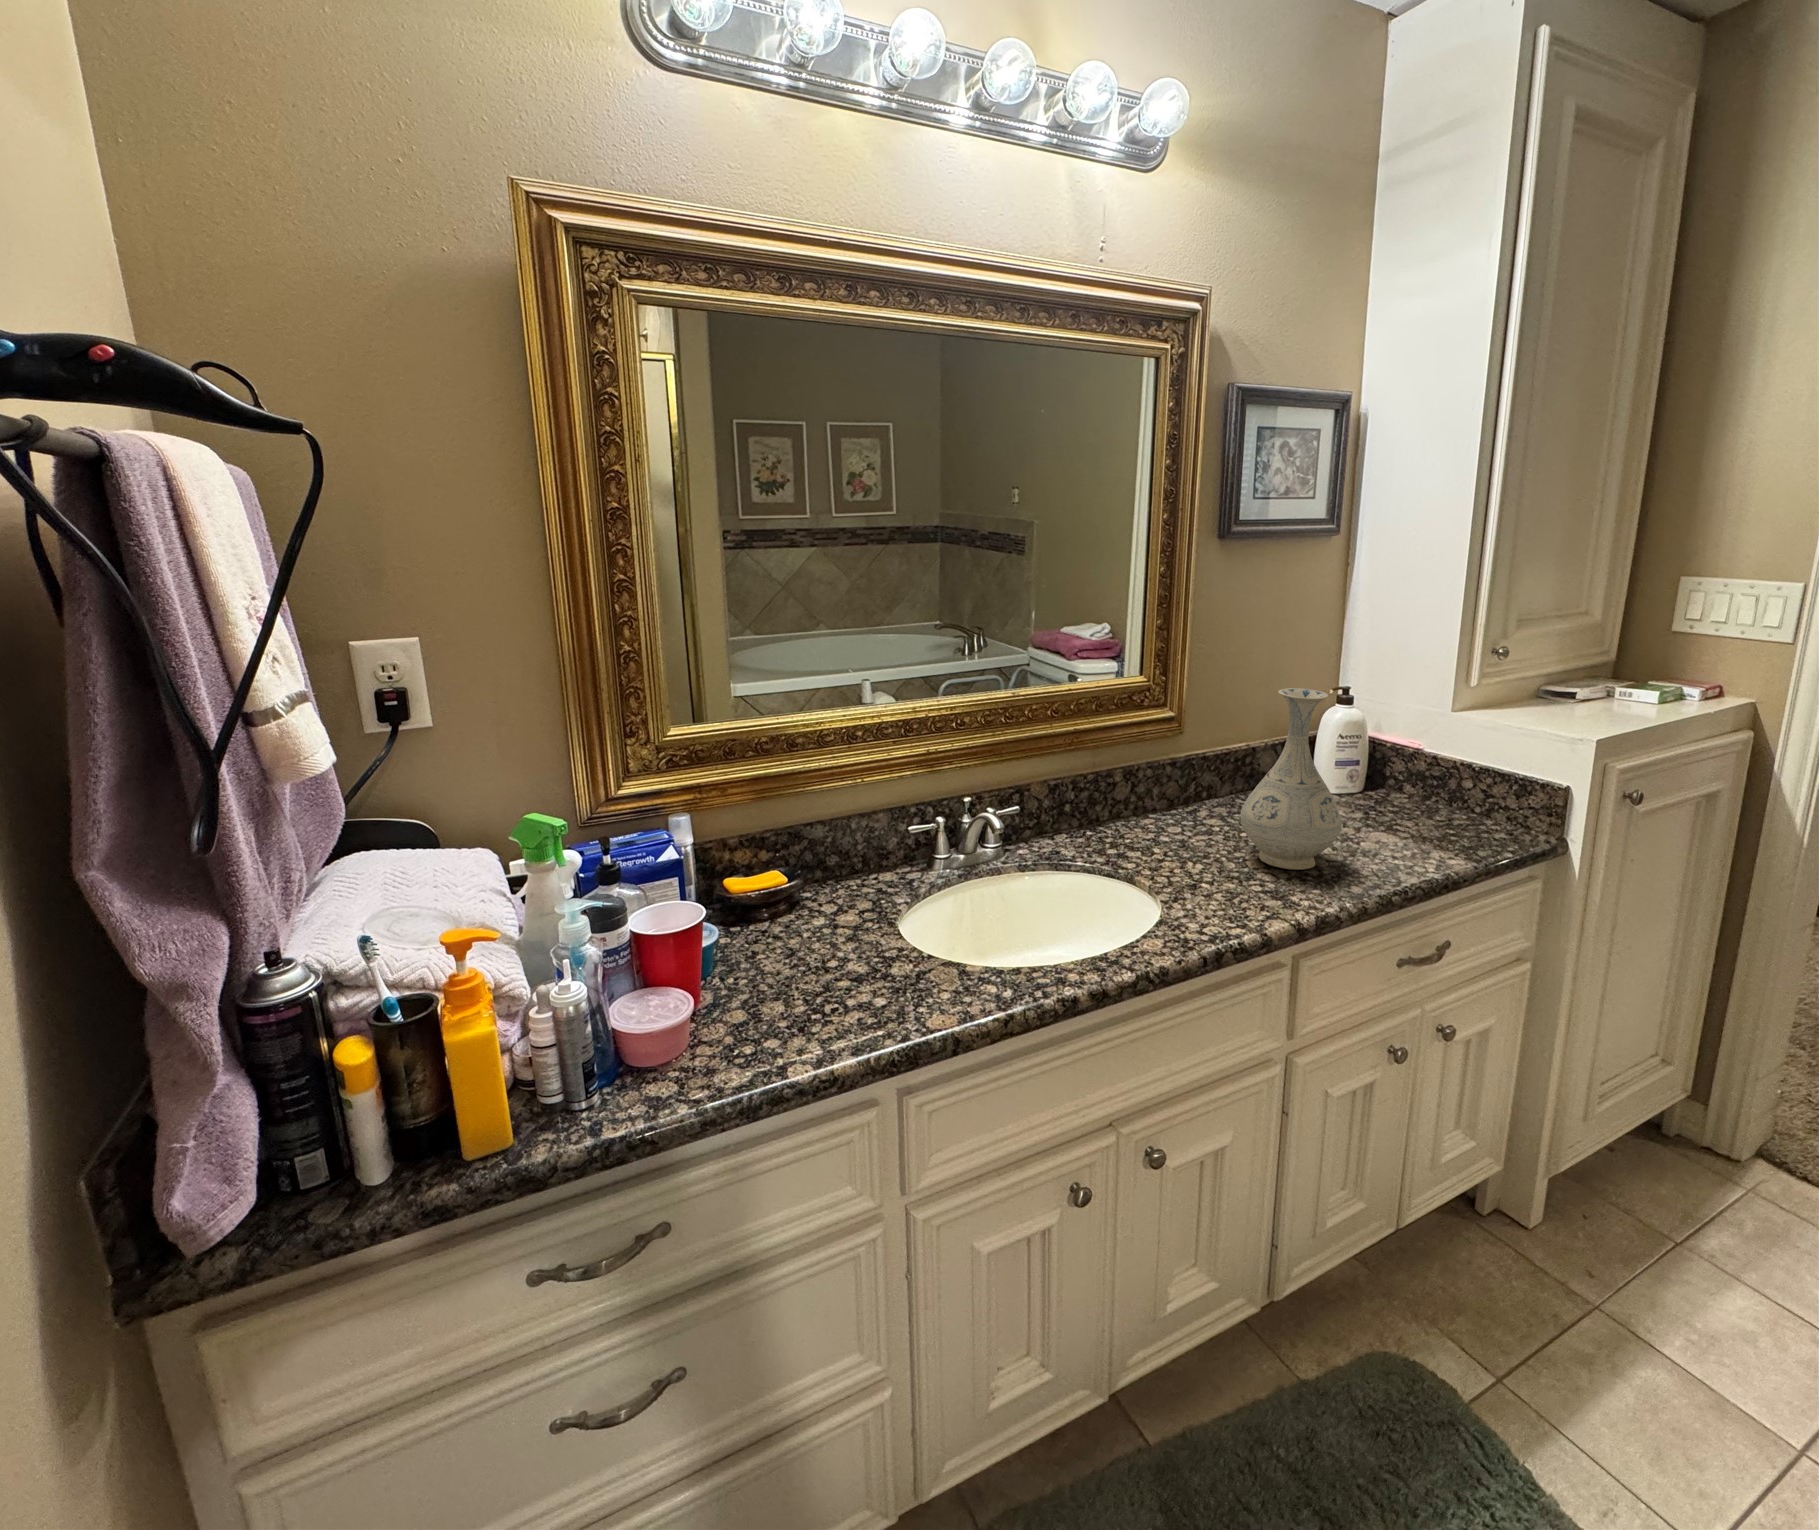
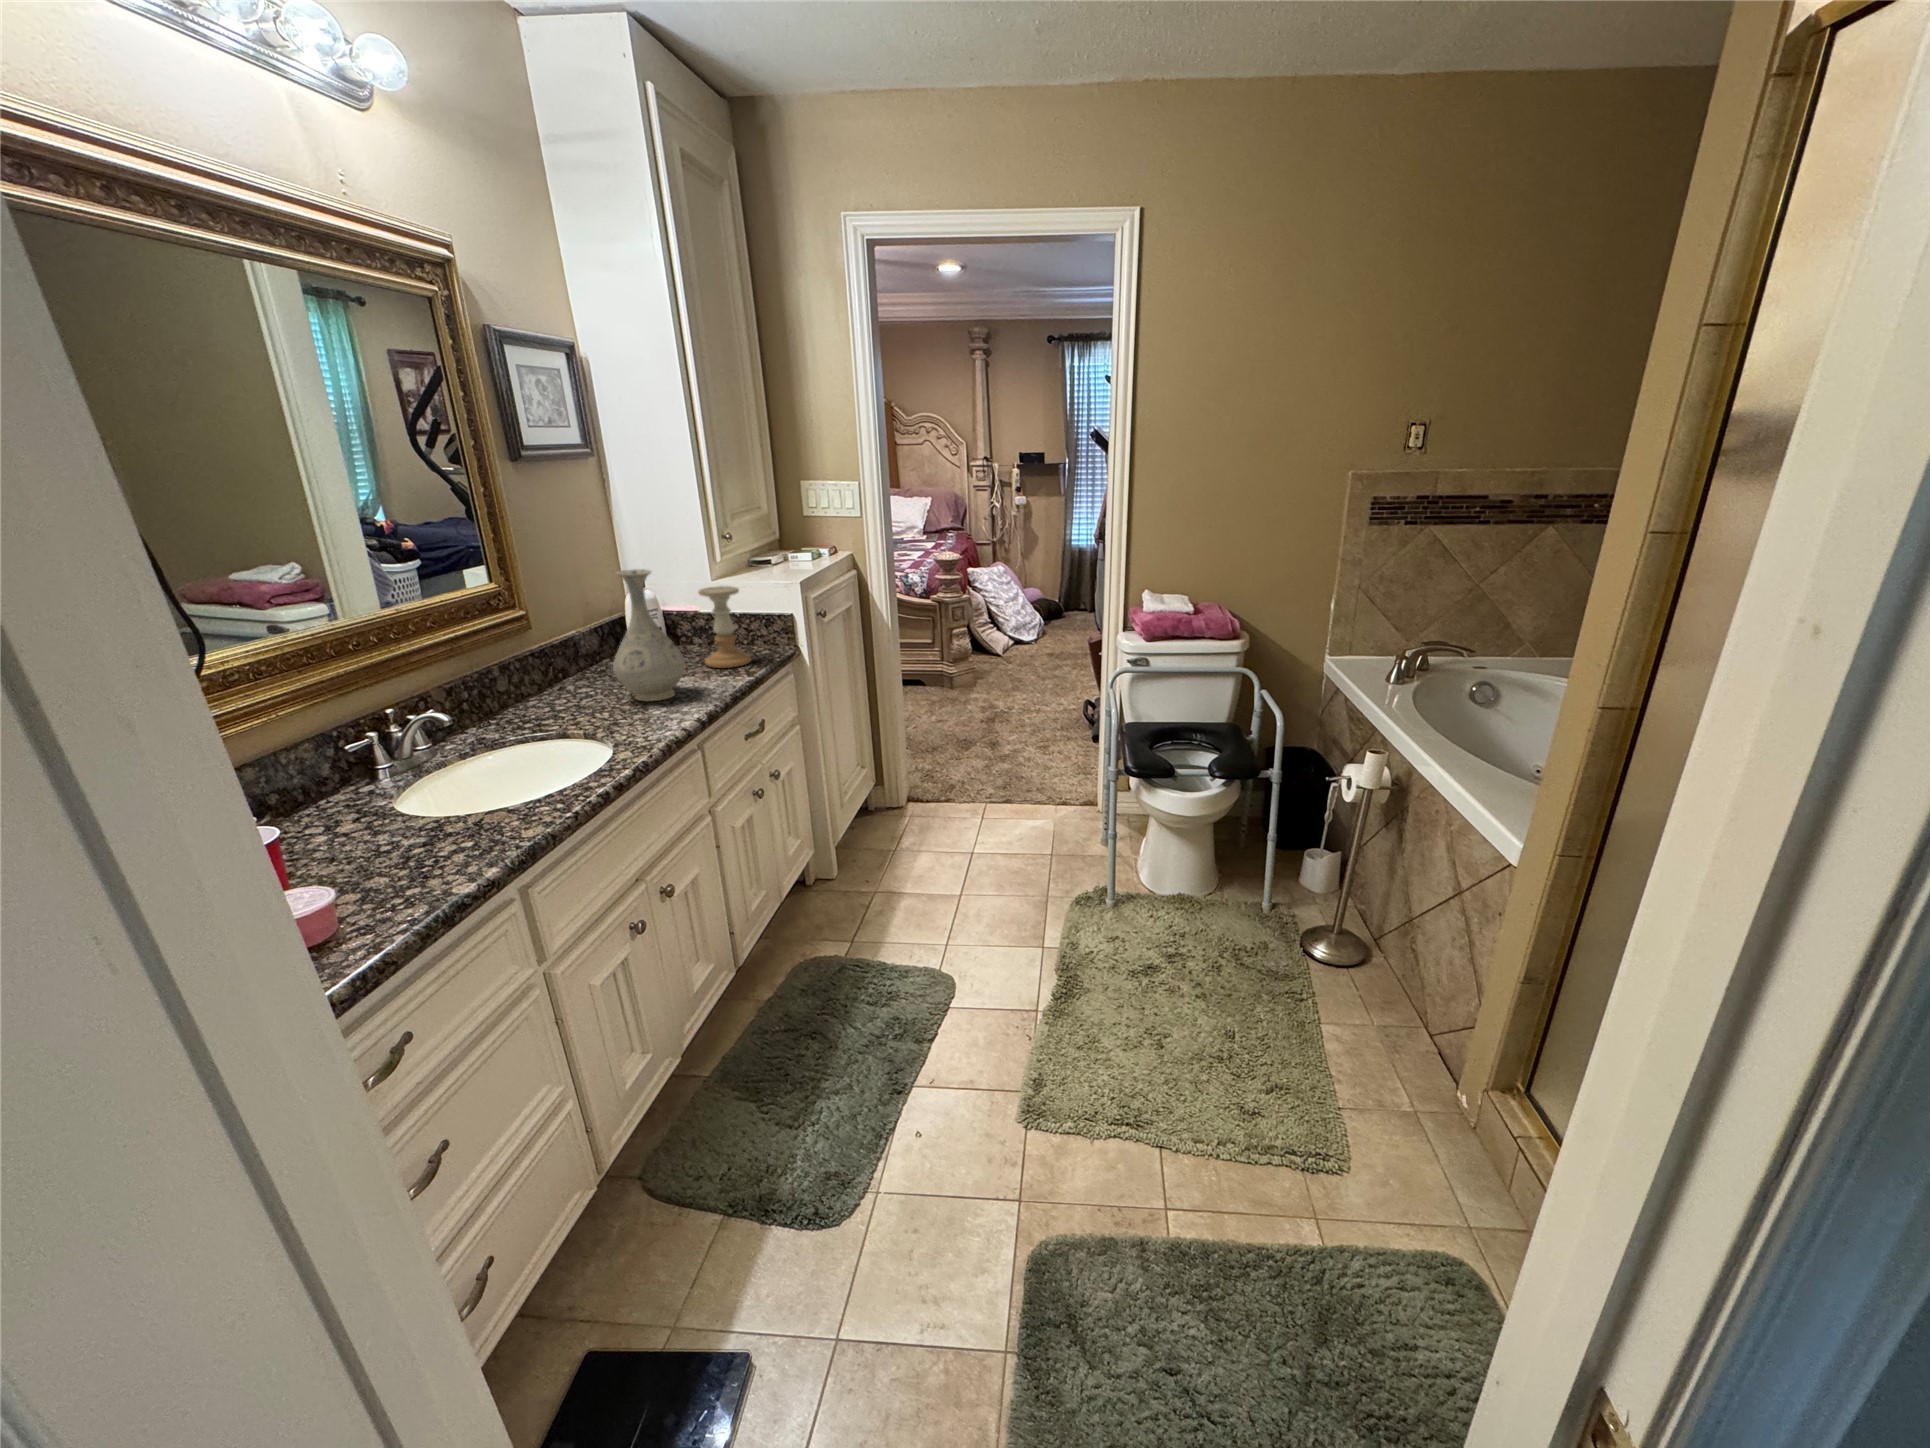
candle holder: none [1391,725,1476,849] -> present [698,586,751,668]

